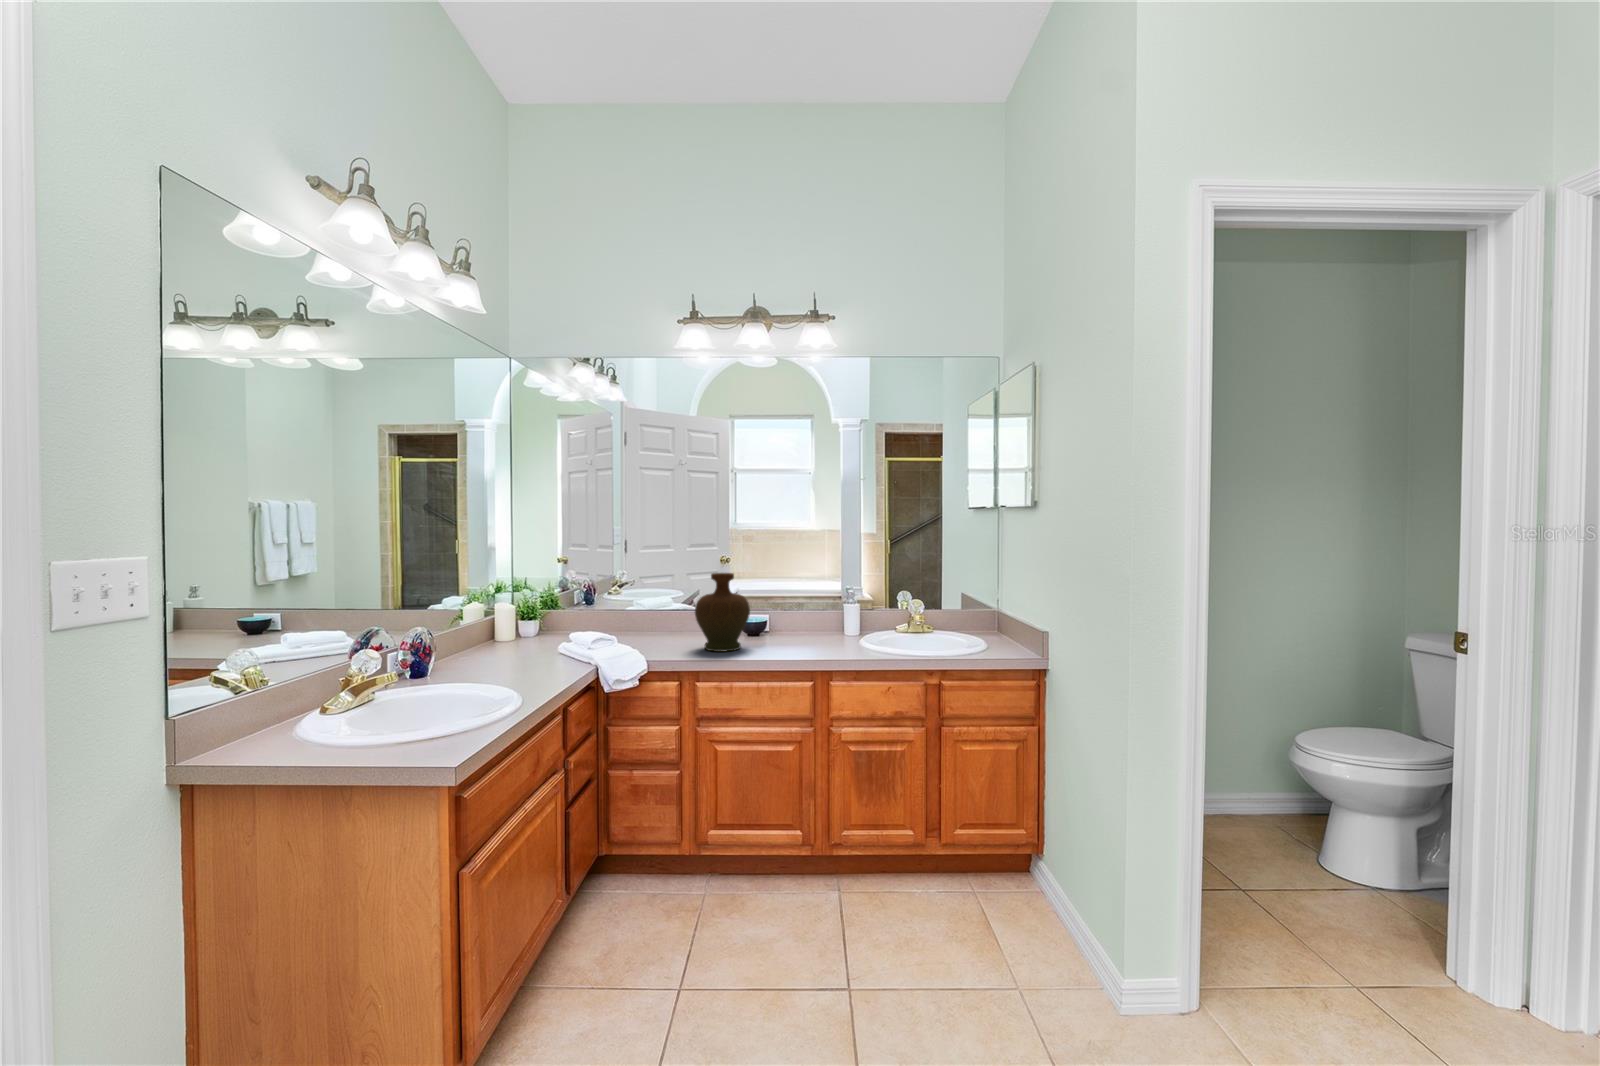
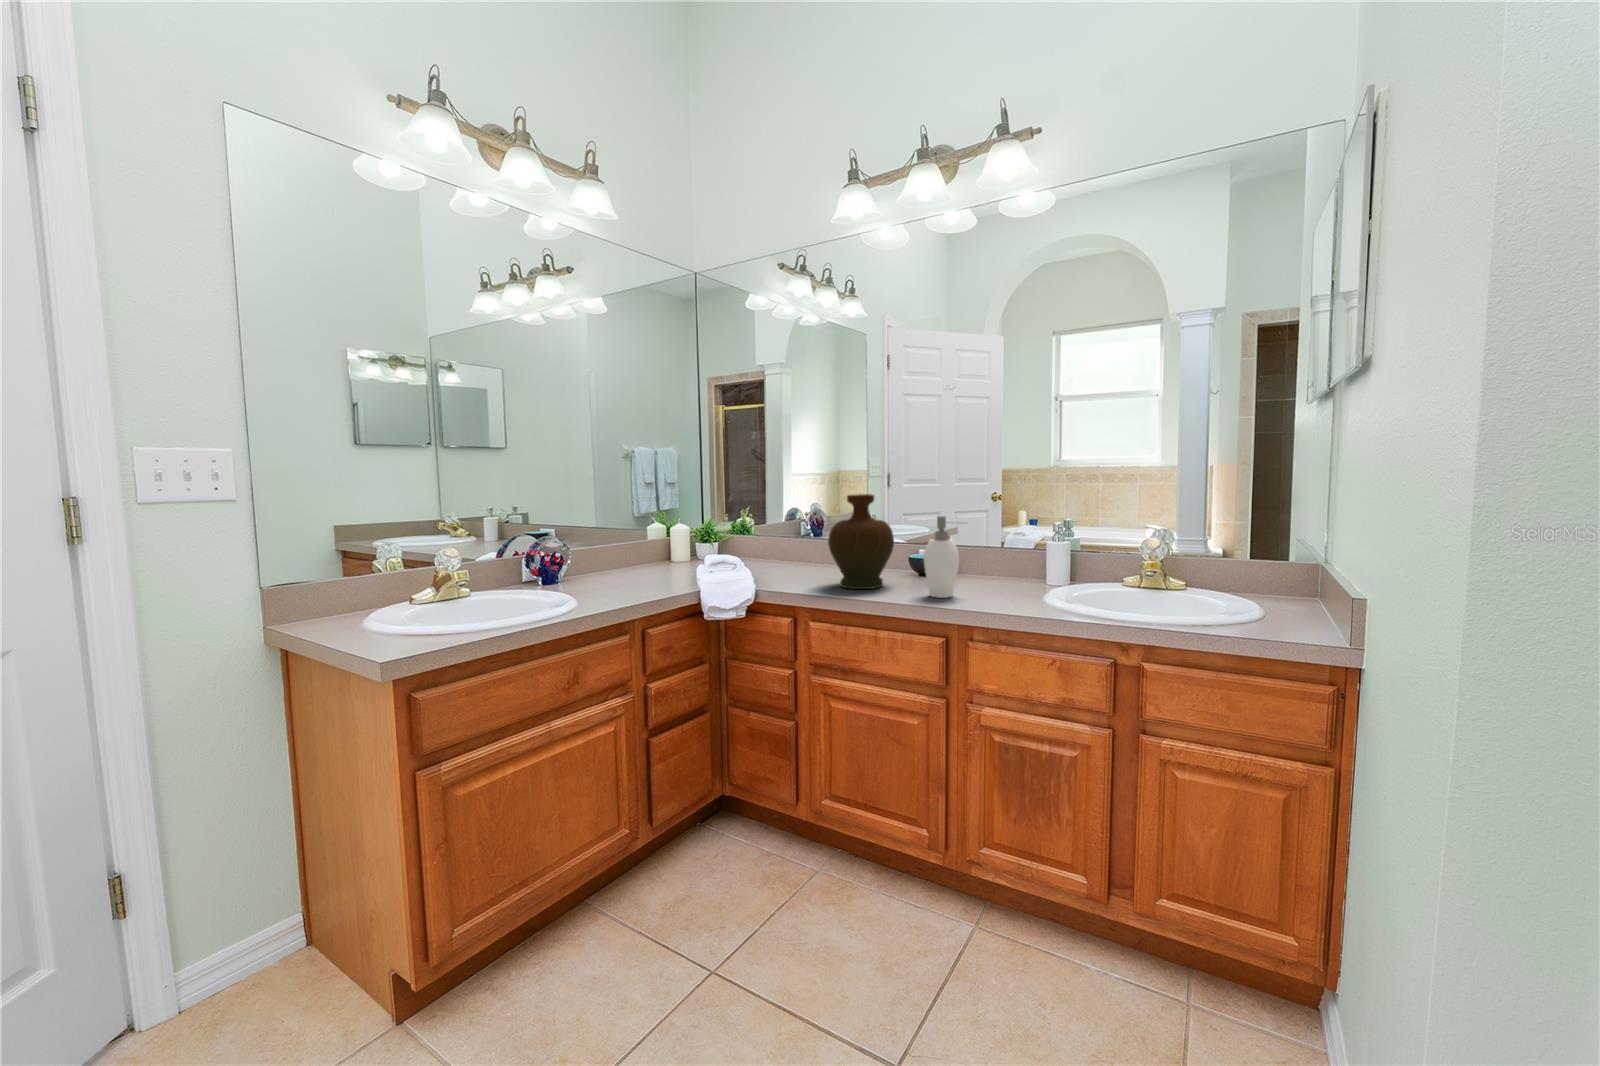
soap dispenser: none [784,590,819,652] -> present [924,516,959,598]

